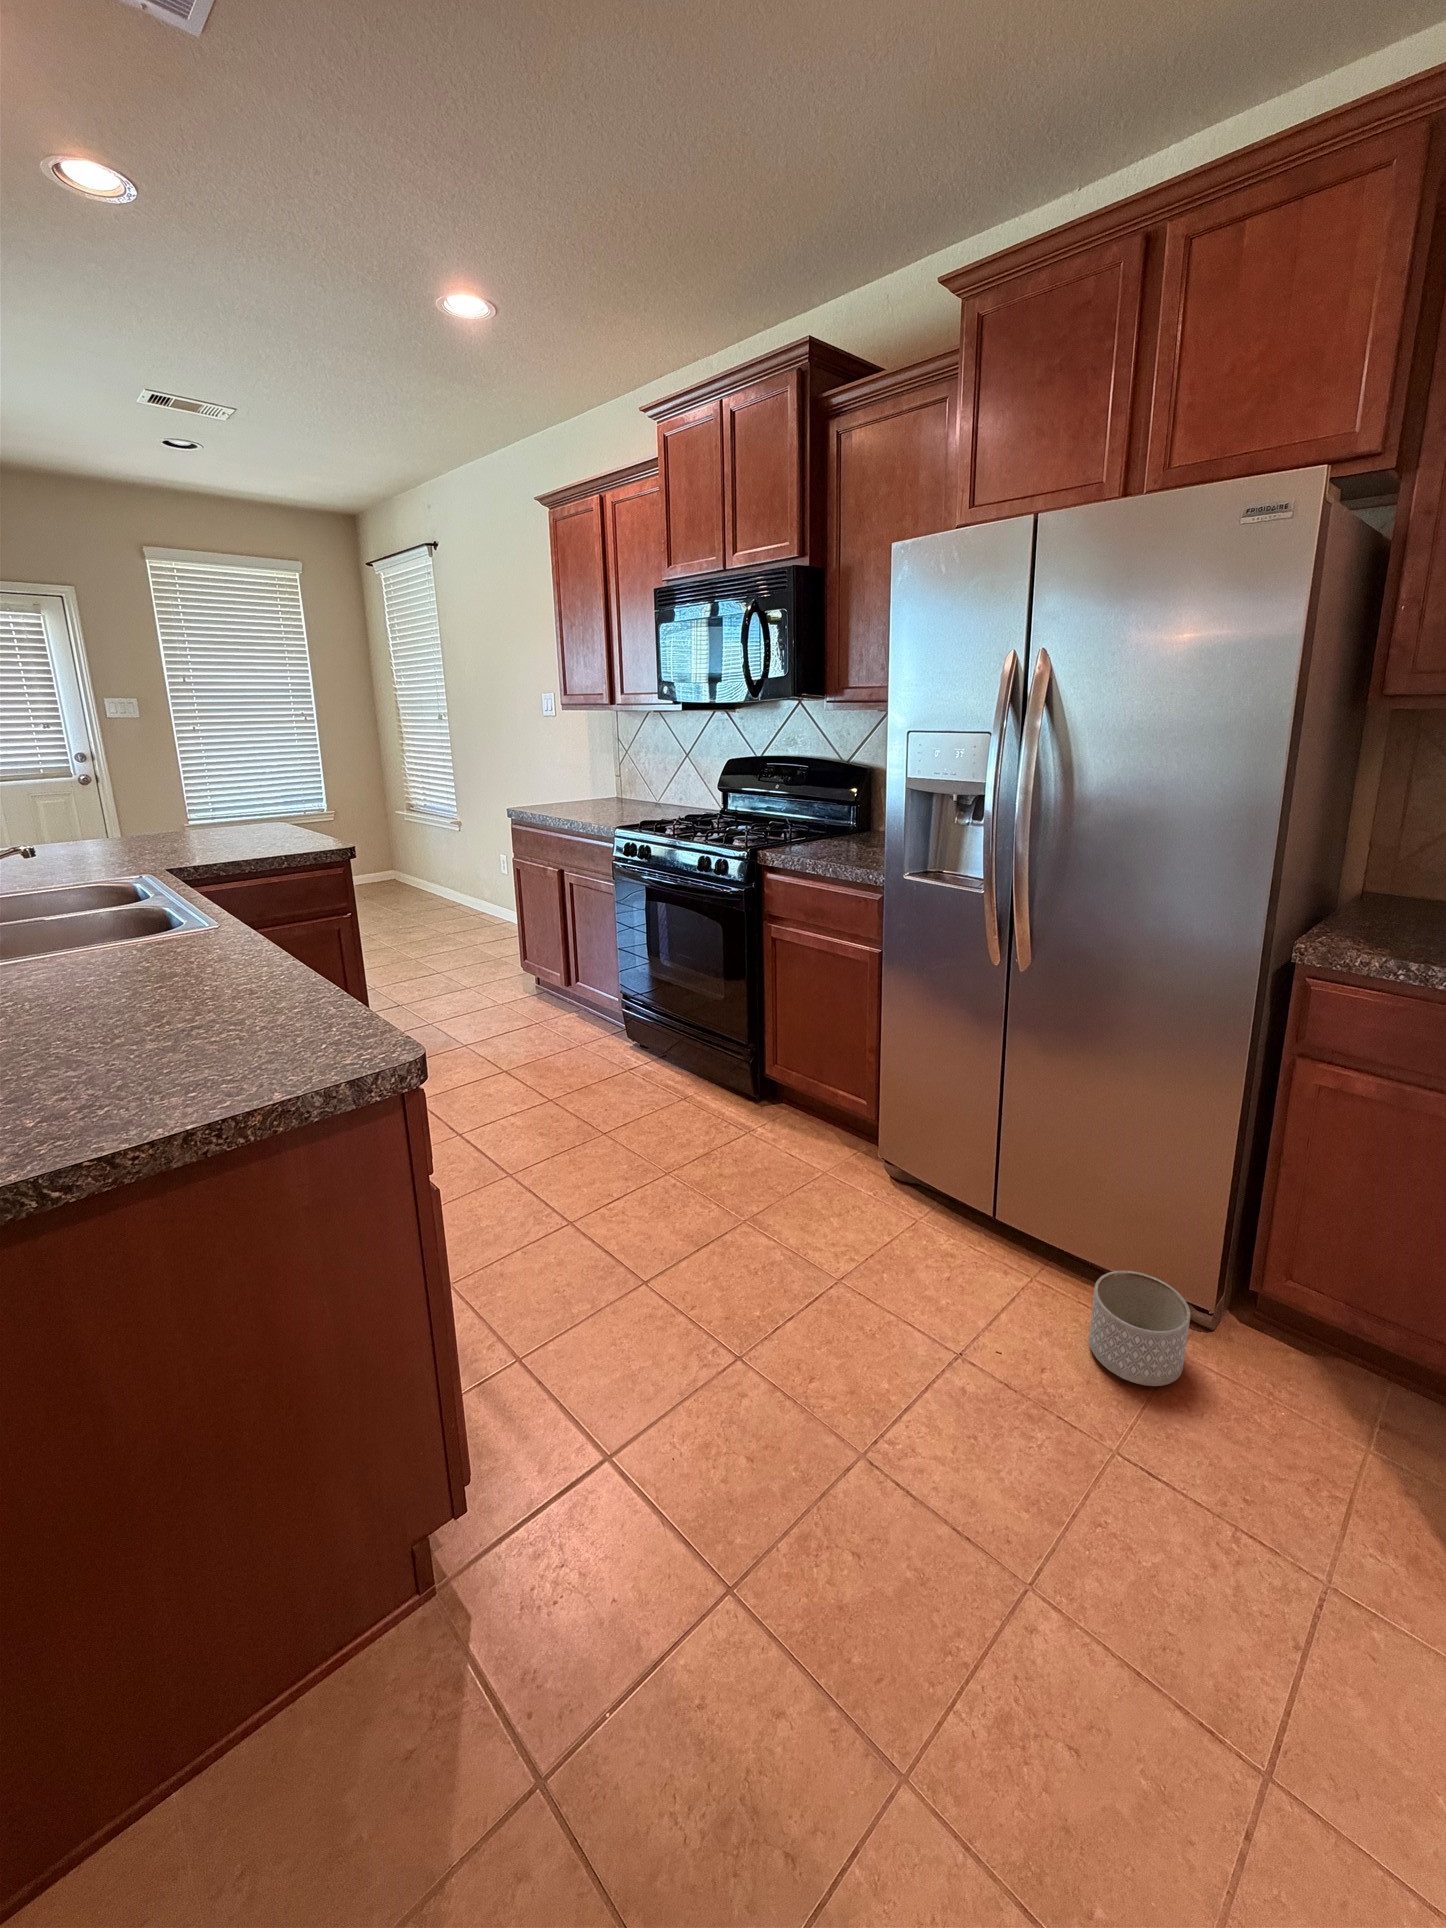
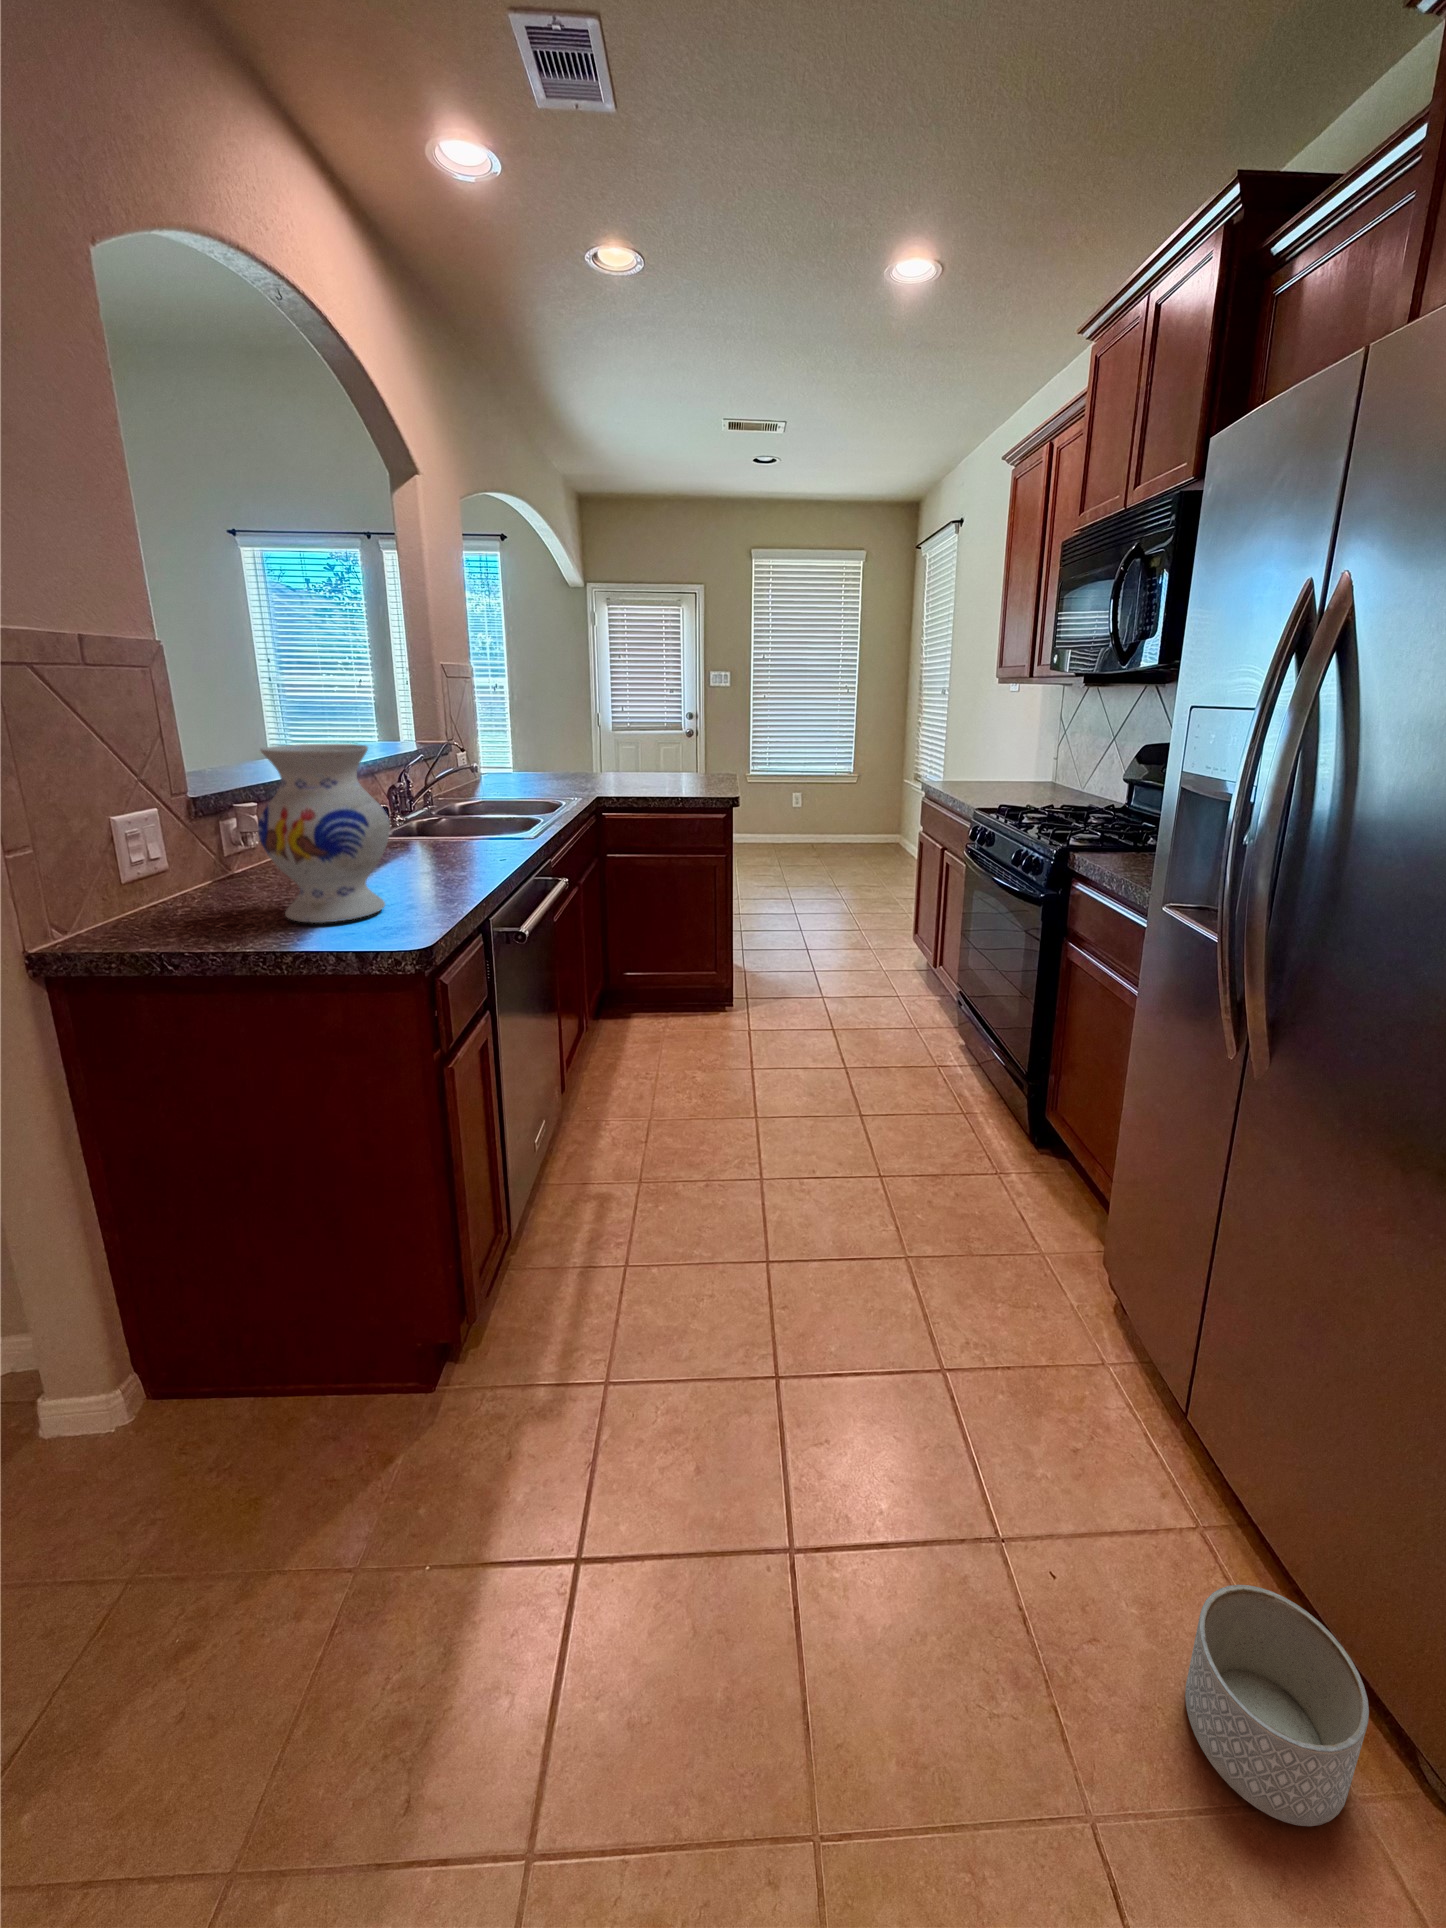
vase: none [77,823,278,1079] -> present [257,744,390,923]

